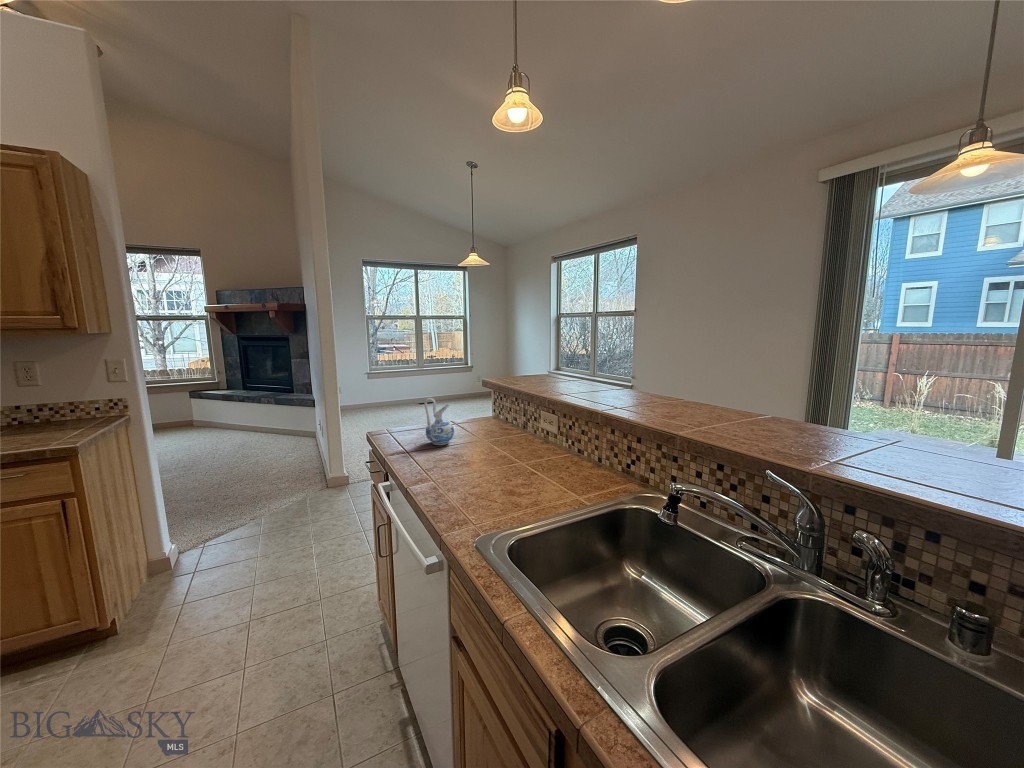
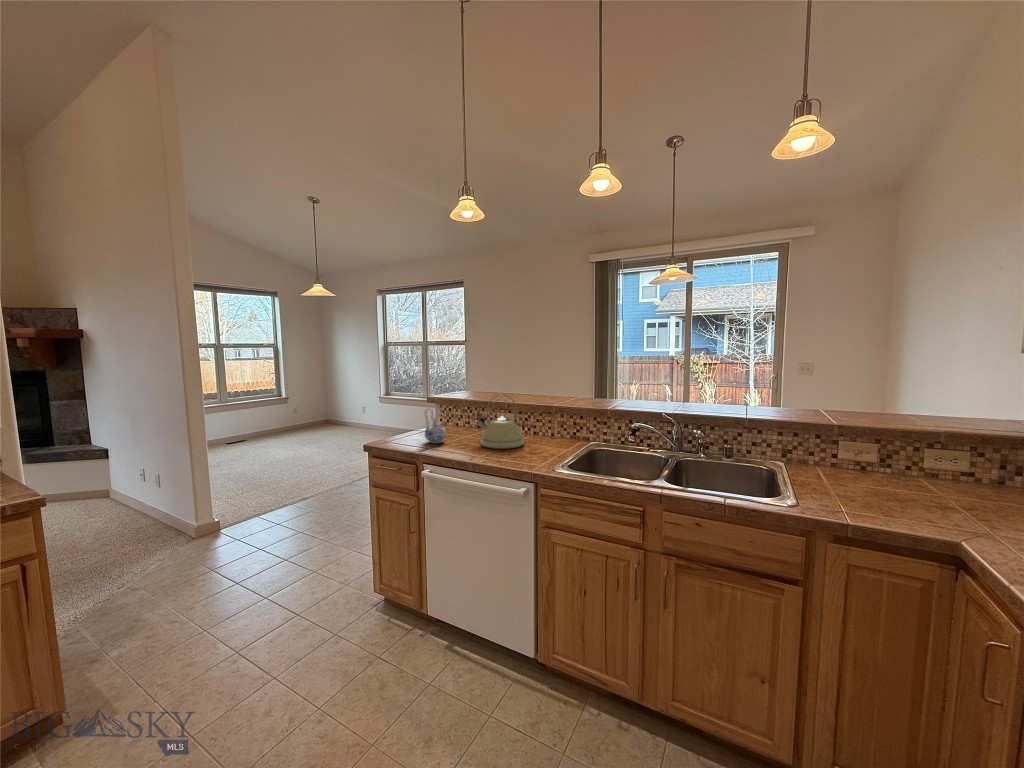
kettle: none [478,388,544,473] -> present [475,395,524,449]

